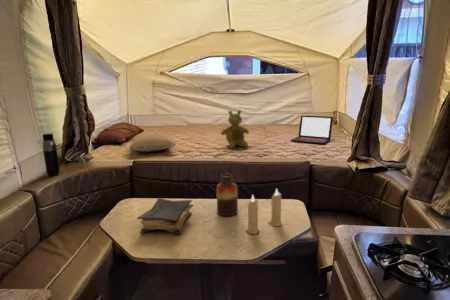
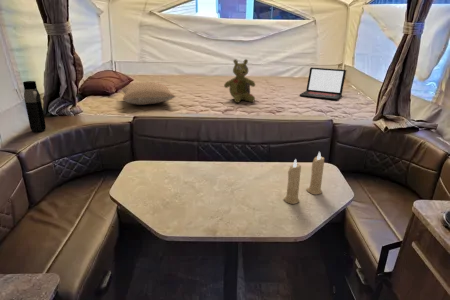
vase: present [217,174,238,216] -> none [244,133,269,182]
book: present [137,198,193,234] -> none [158,161,219,205]

